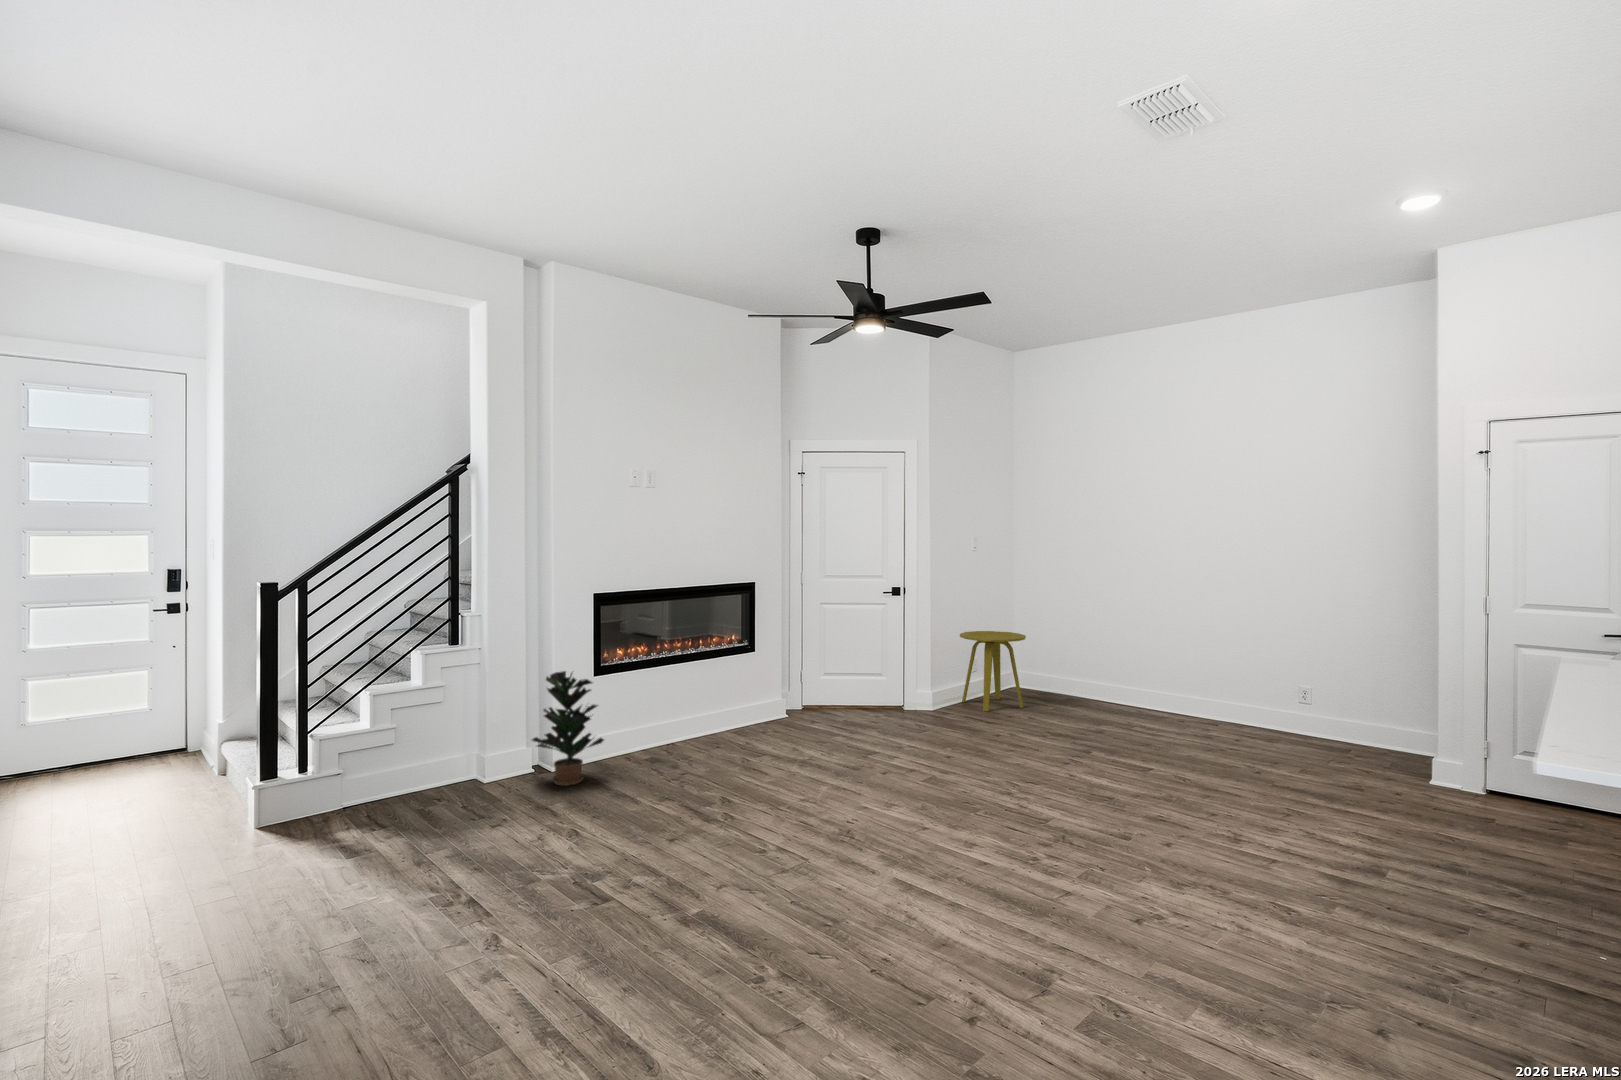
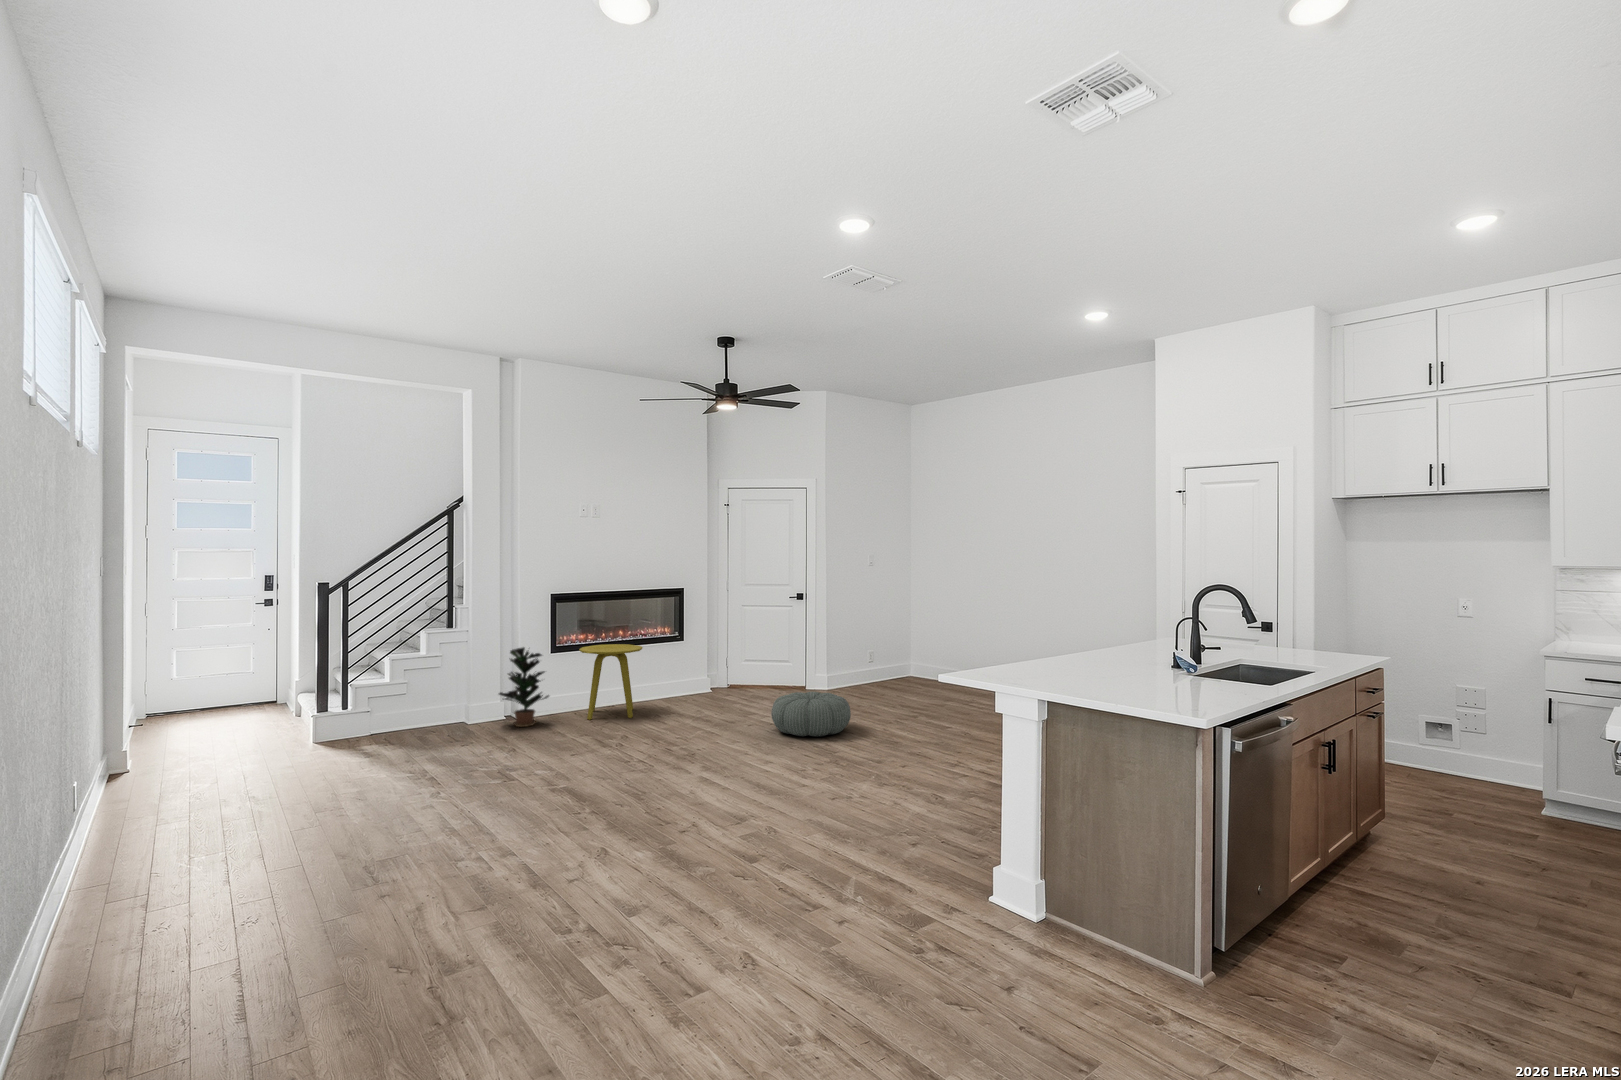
side table: present [960,631,1026,711] -> present [579,644,643,719]
pouf: none [921,725,1033,792] -> present [771,692,851,737]

